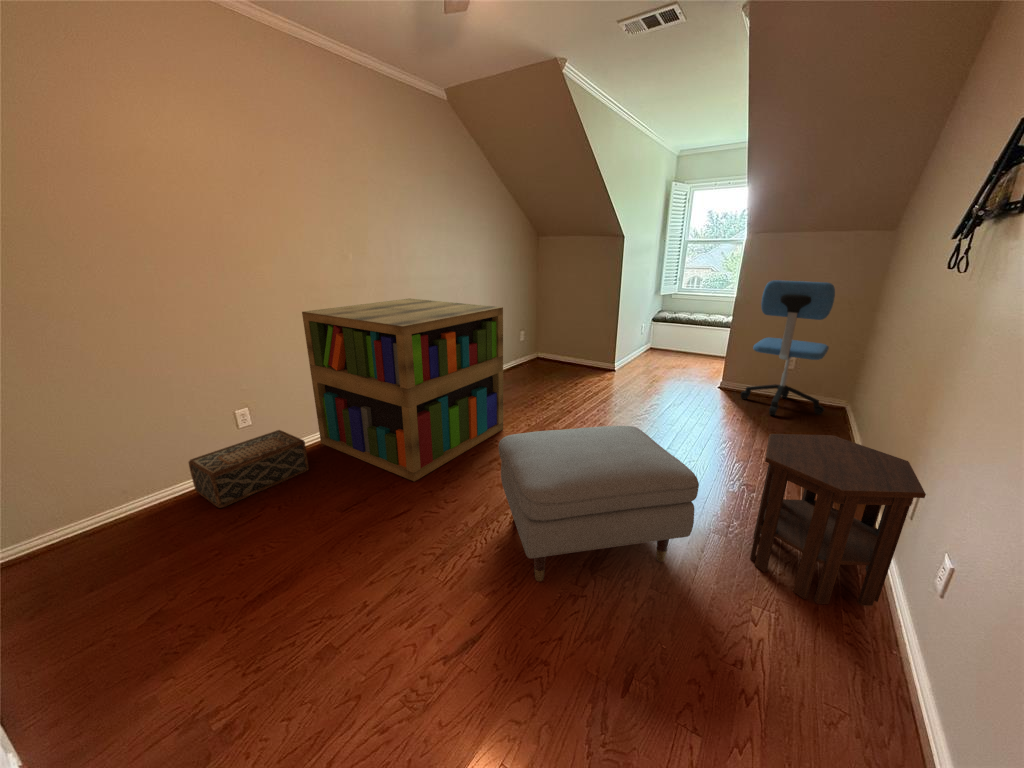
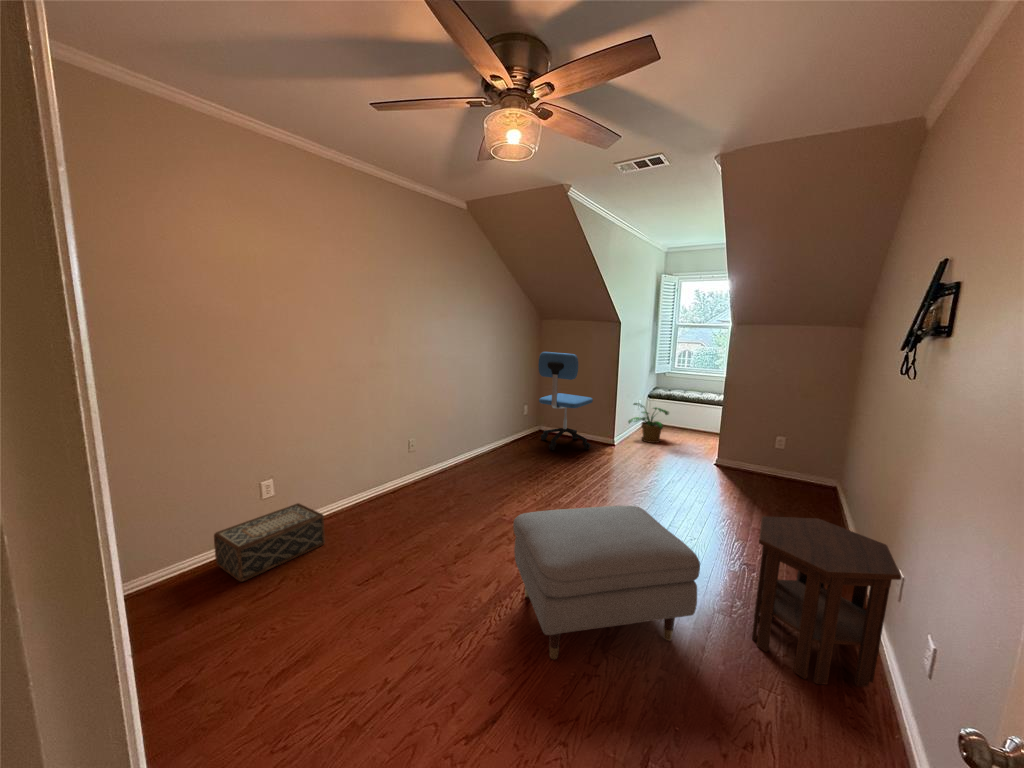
office chair: present [740,280,835,415] -> present [538,352,593,450]
bookshelf: present [302,298,503,481] -> none [330,378,513,557]
potted plant: none [630,325,675,367] -> present [628,403,669,443]

